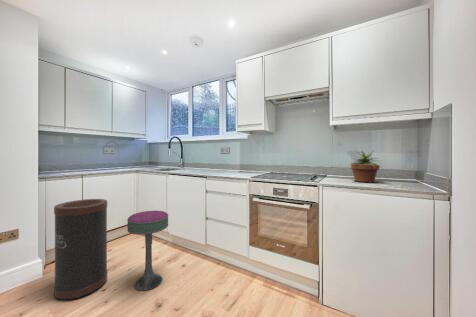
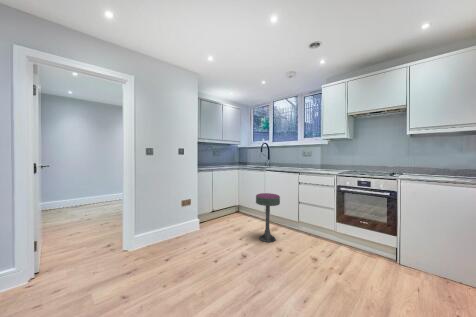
potted plant: present [350,151,381,182] -> none [424,153,458,178]
trash can: present [54,199,107,299] -> none [216,184,242,241]

